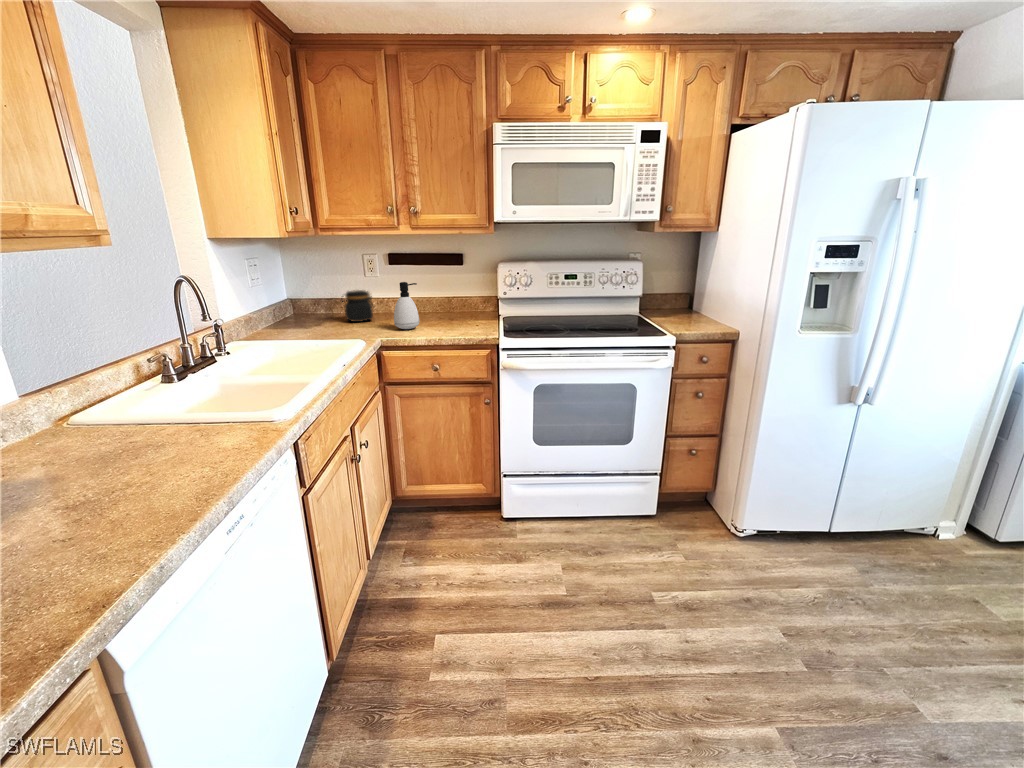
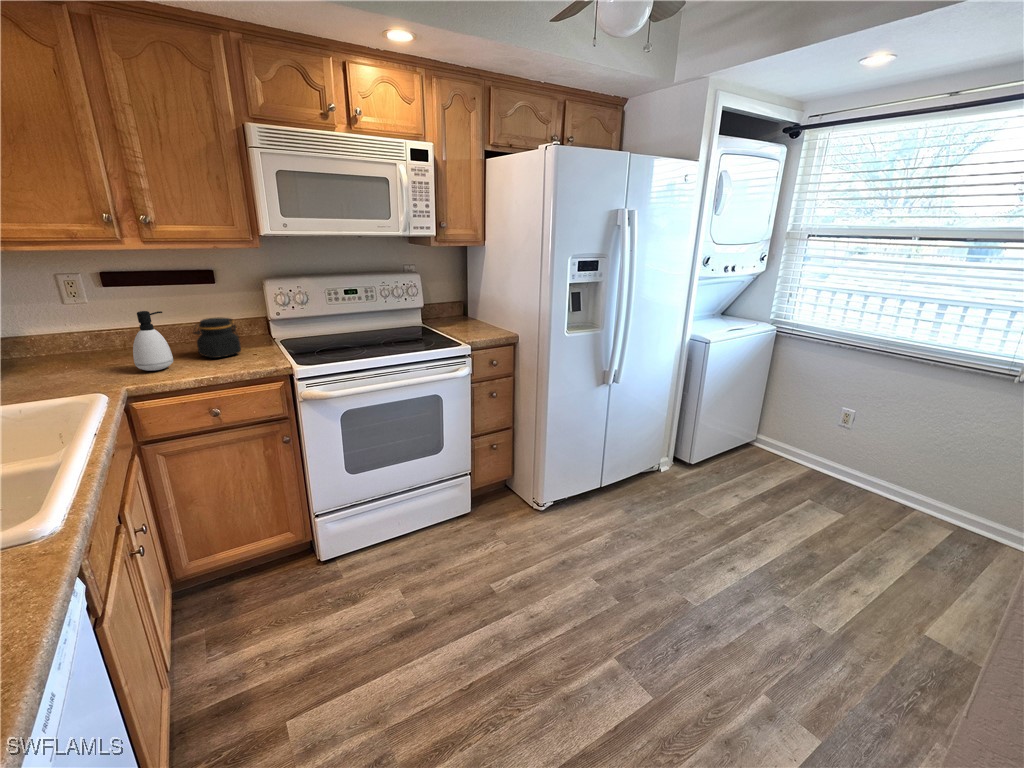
jar: present [341,290,373,322] -> present [193,318,241,358]

